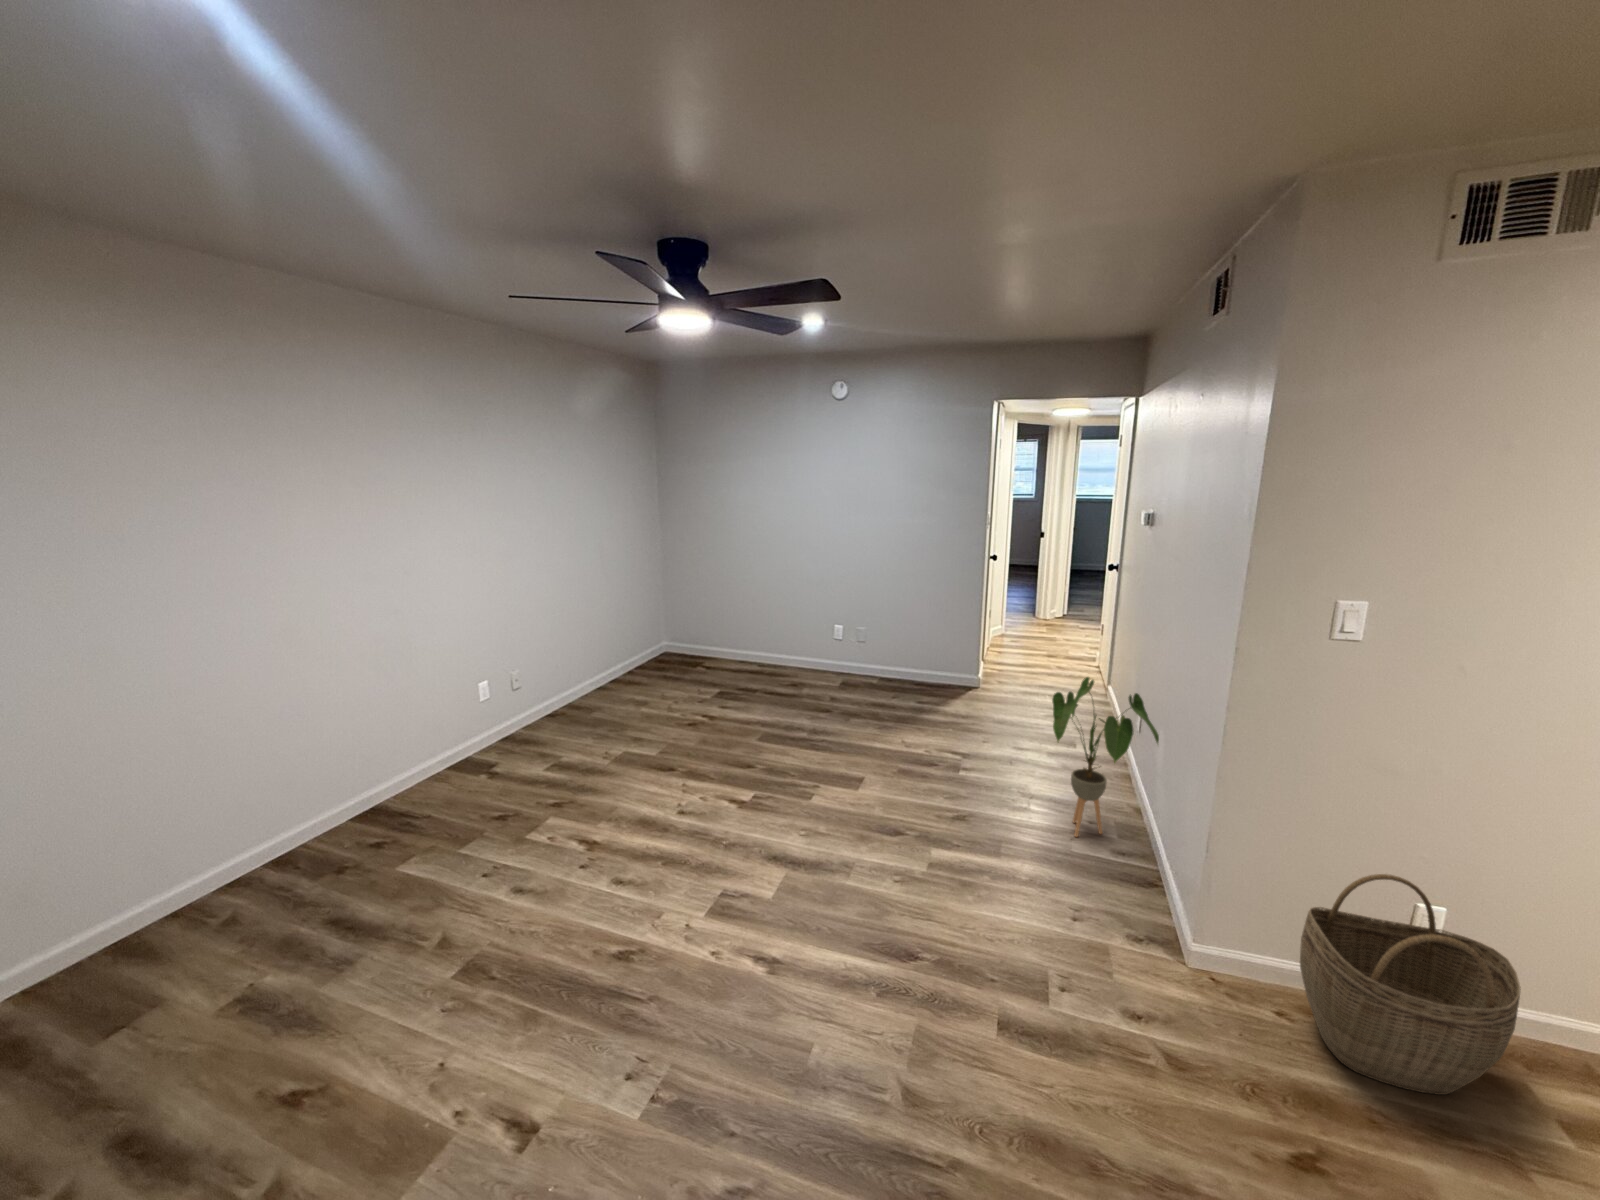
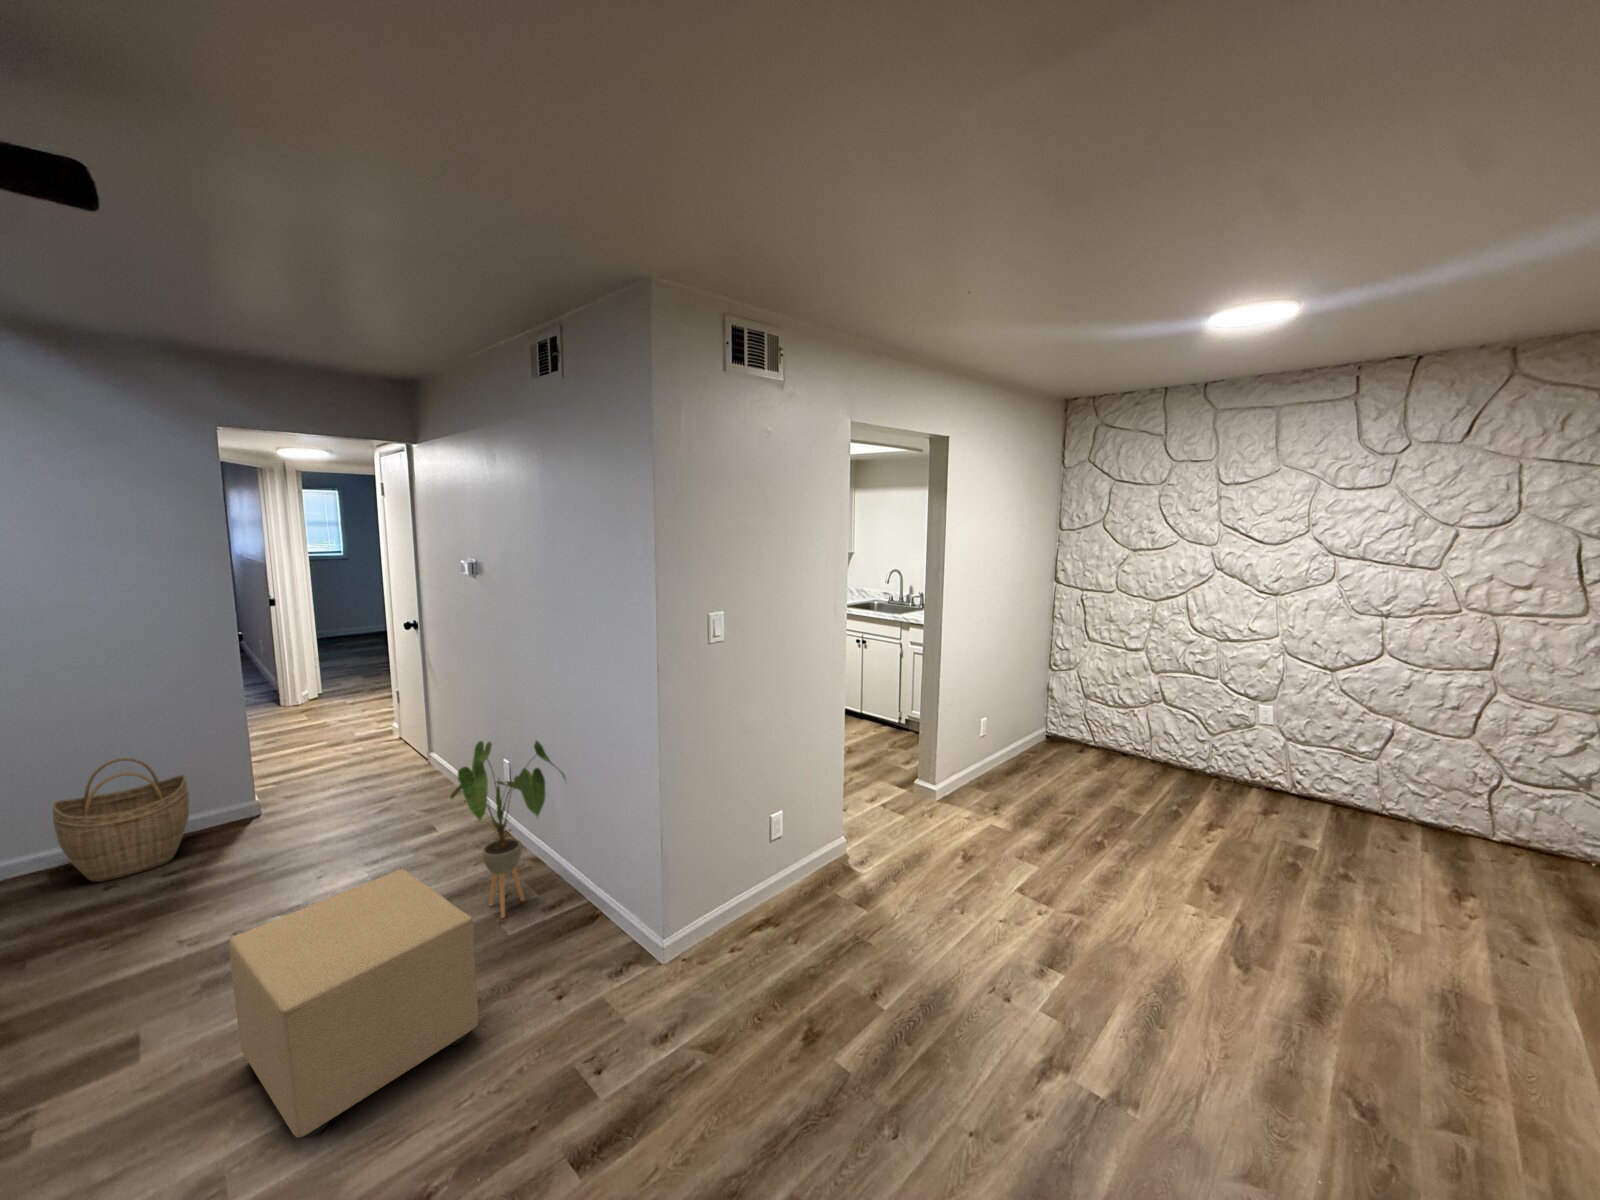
ottoman: none [879,744,1011,896] -> present [229,869,478,1138]
woven basket: present [1300,874,1521,1095] -> present [53,758,189,882]

